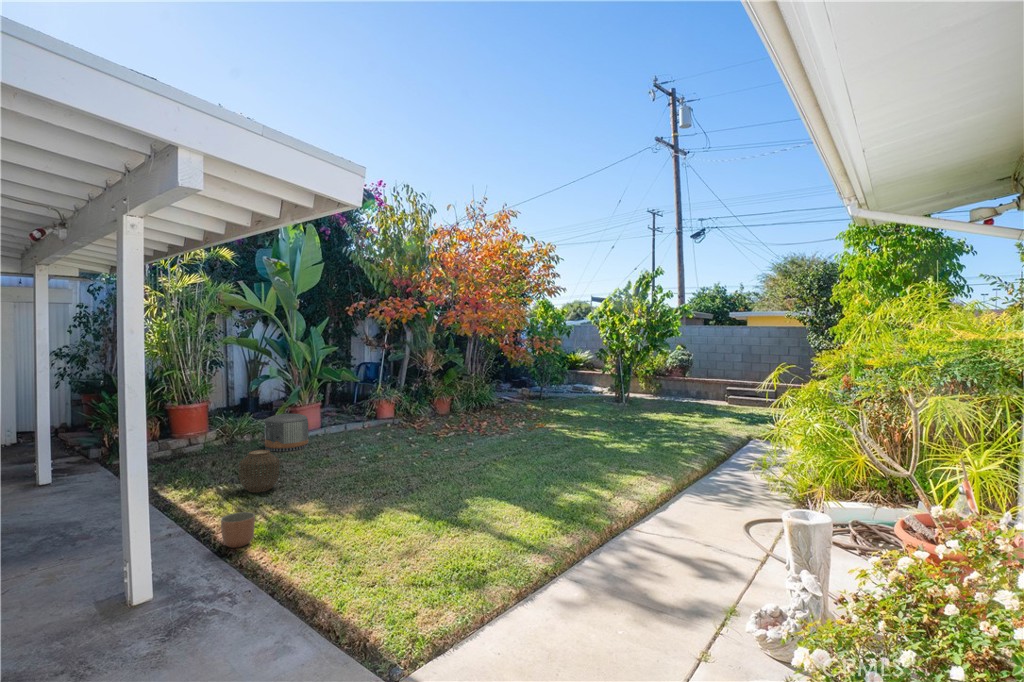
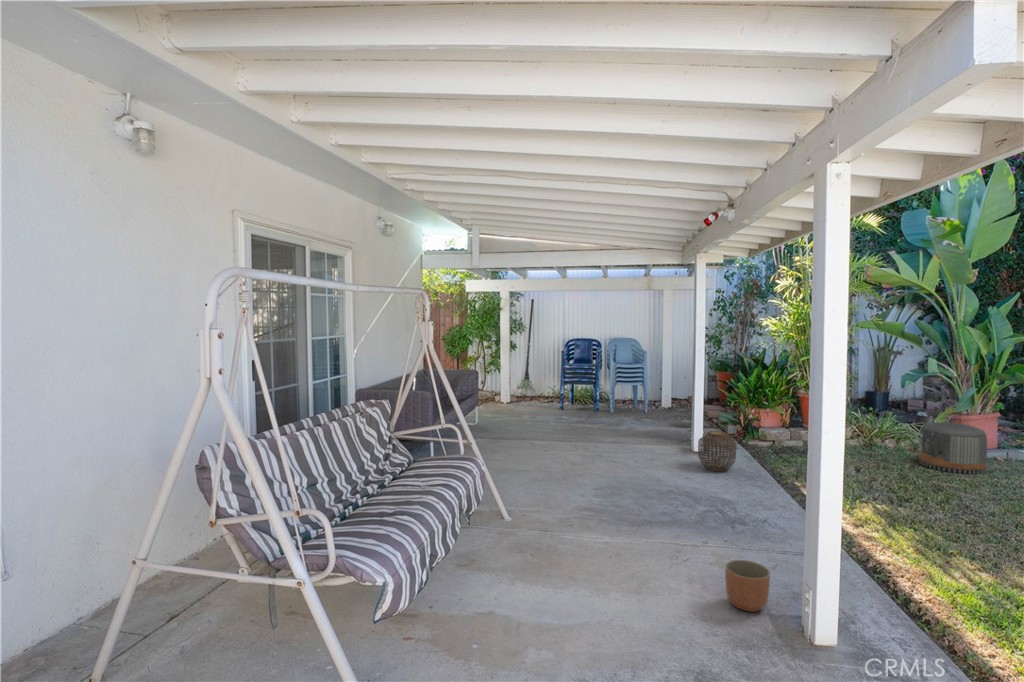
woven basket: present [239,450,279,492] -> present [698,431,736,472]
planter: present [221,512,255,548] -> present [725,560,770,612]

